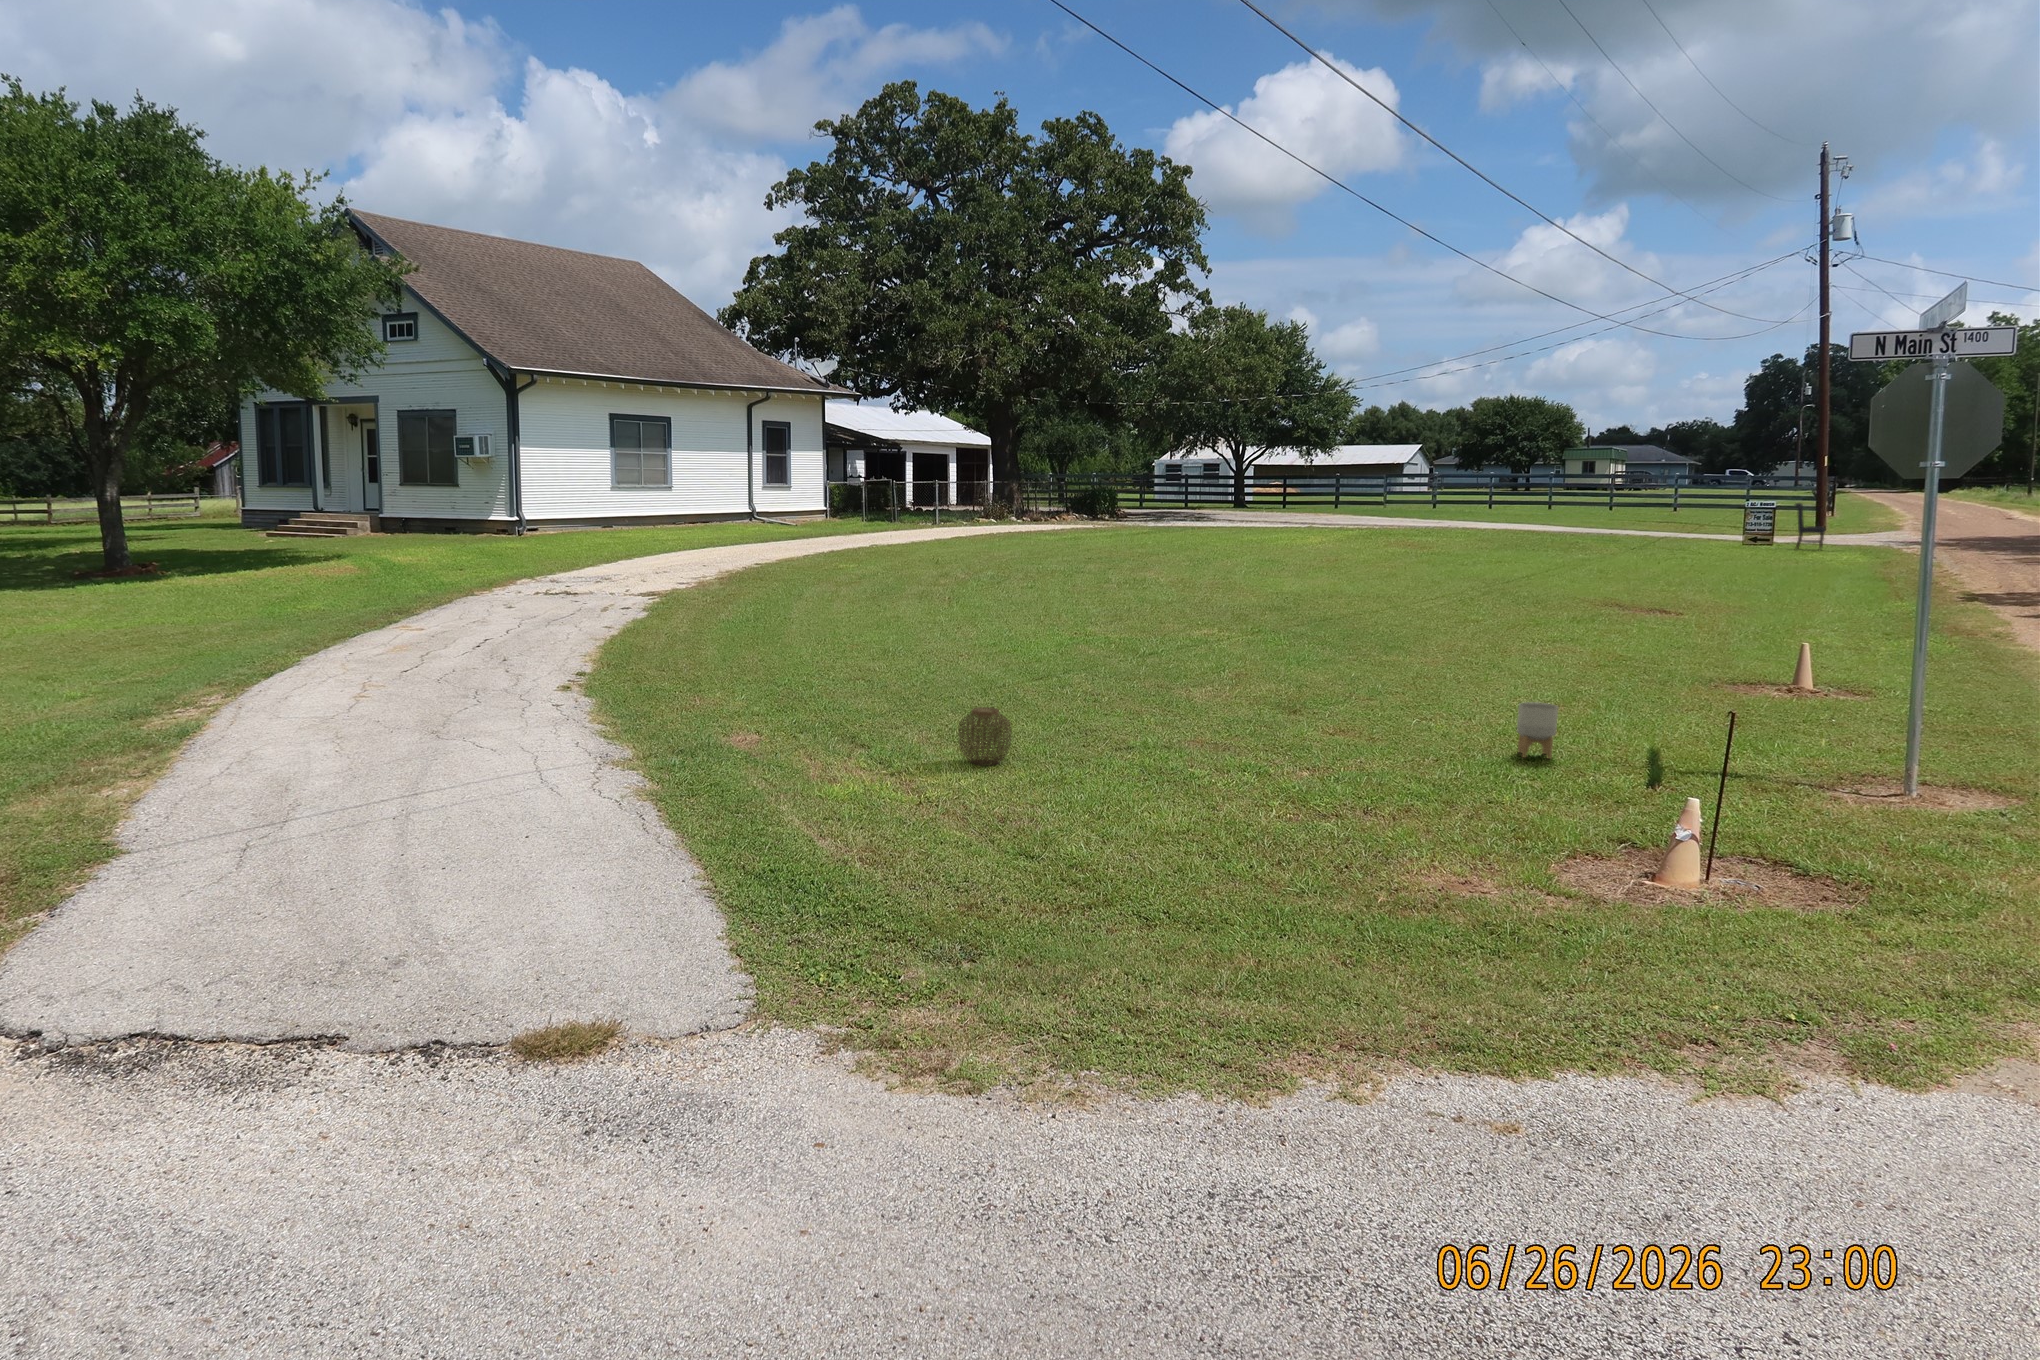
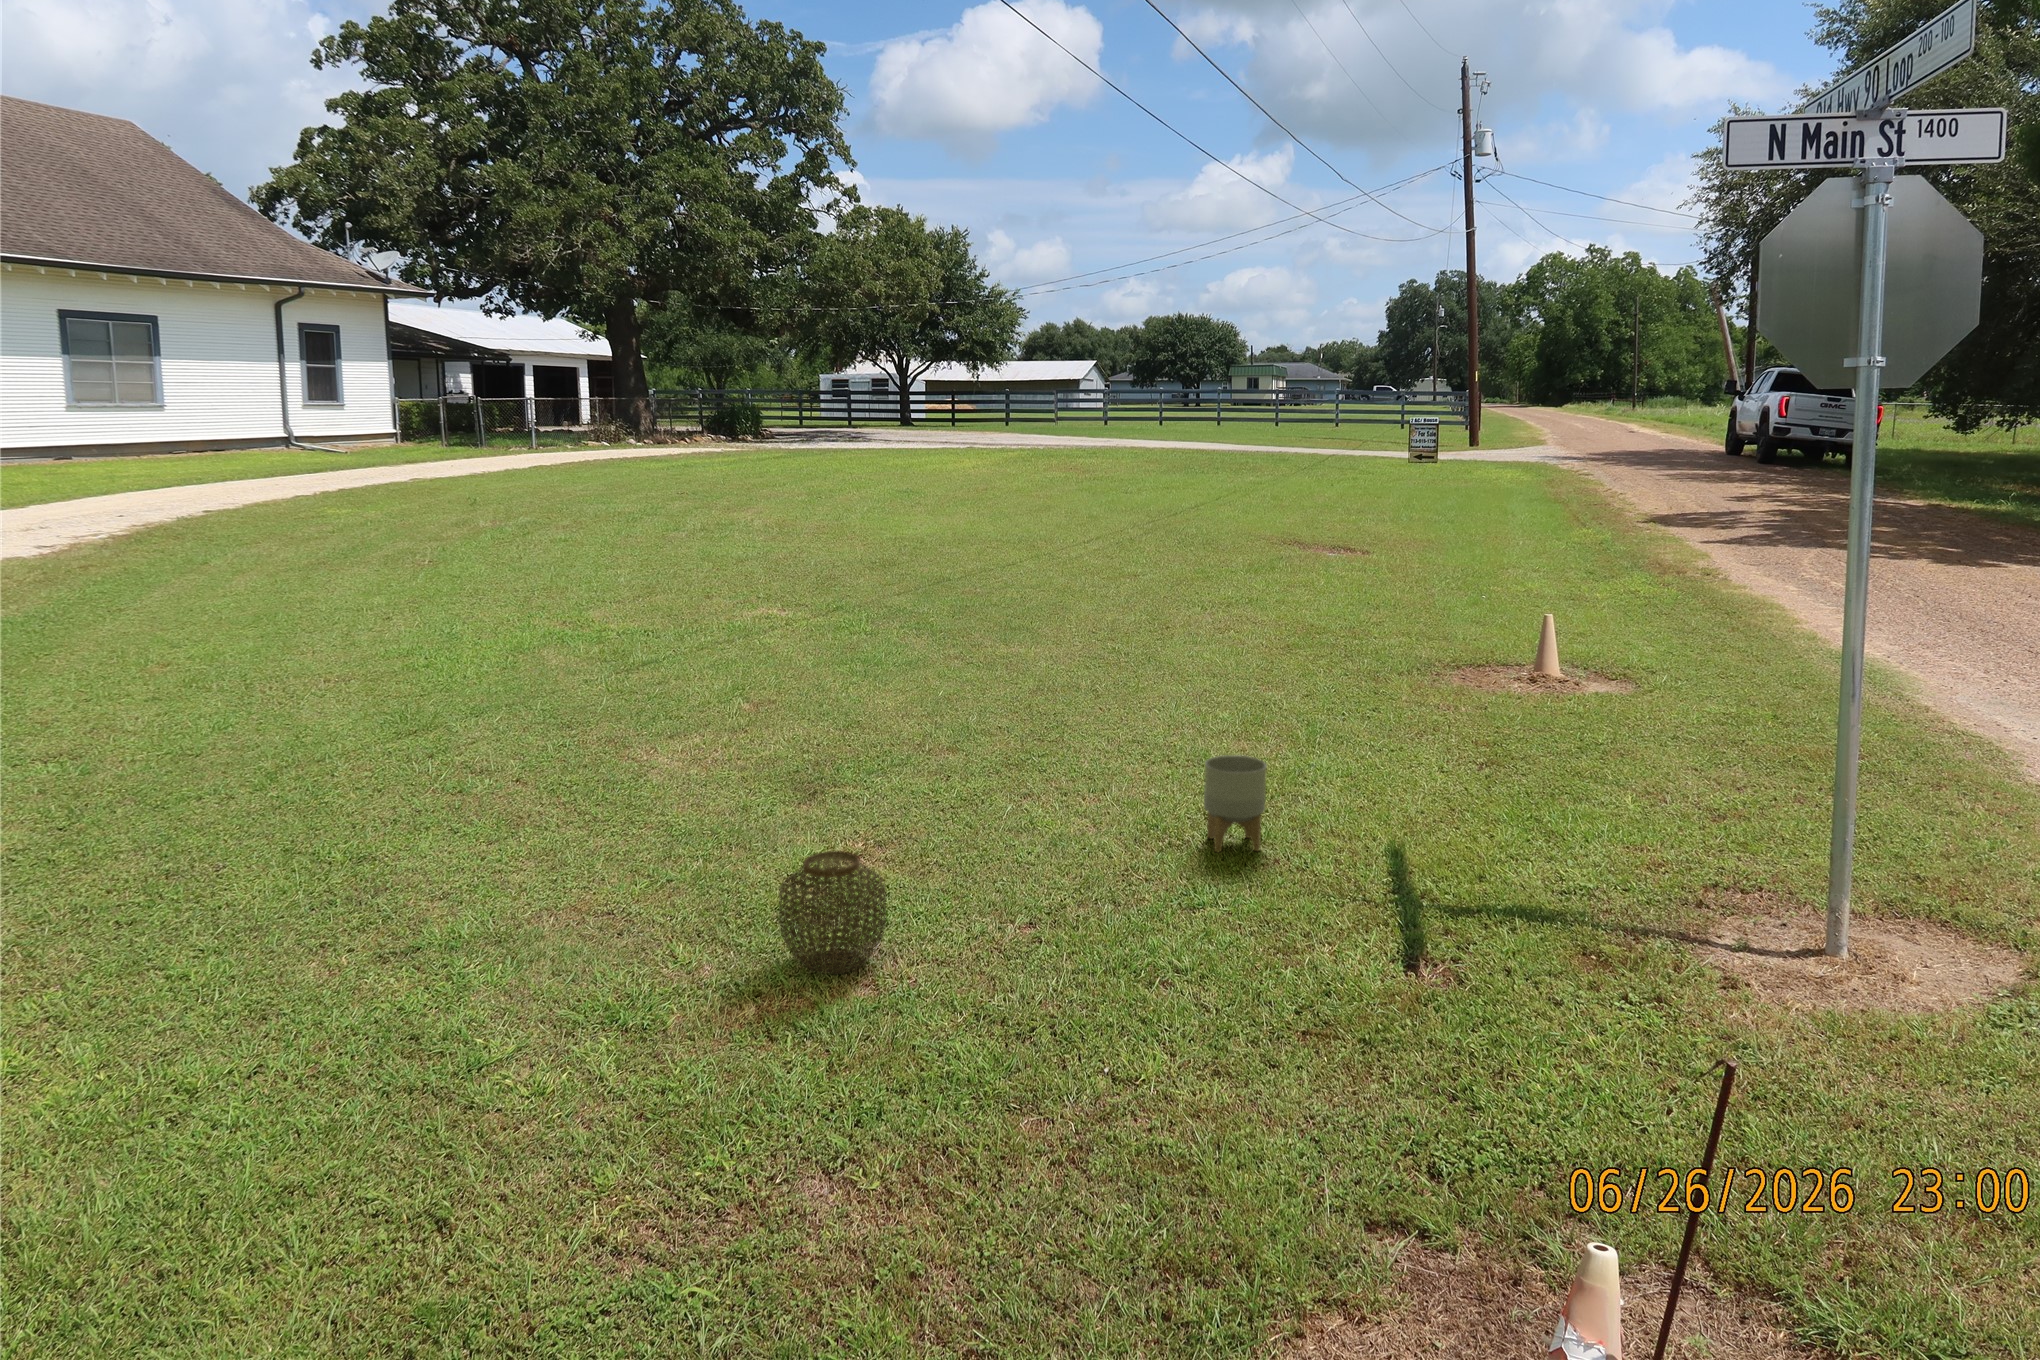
chair: present [1795,503,1826,549] -> none [1437,414,1465,462]
woven basket: present [959,707,1011,765] -> present [779,851,886,974]

